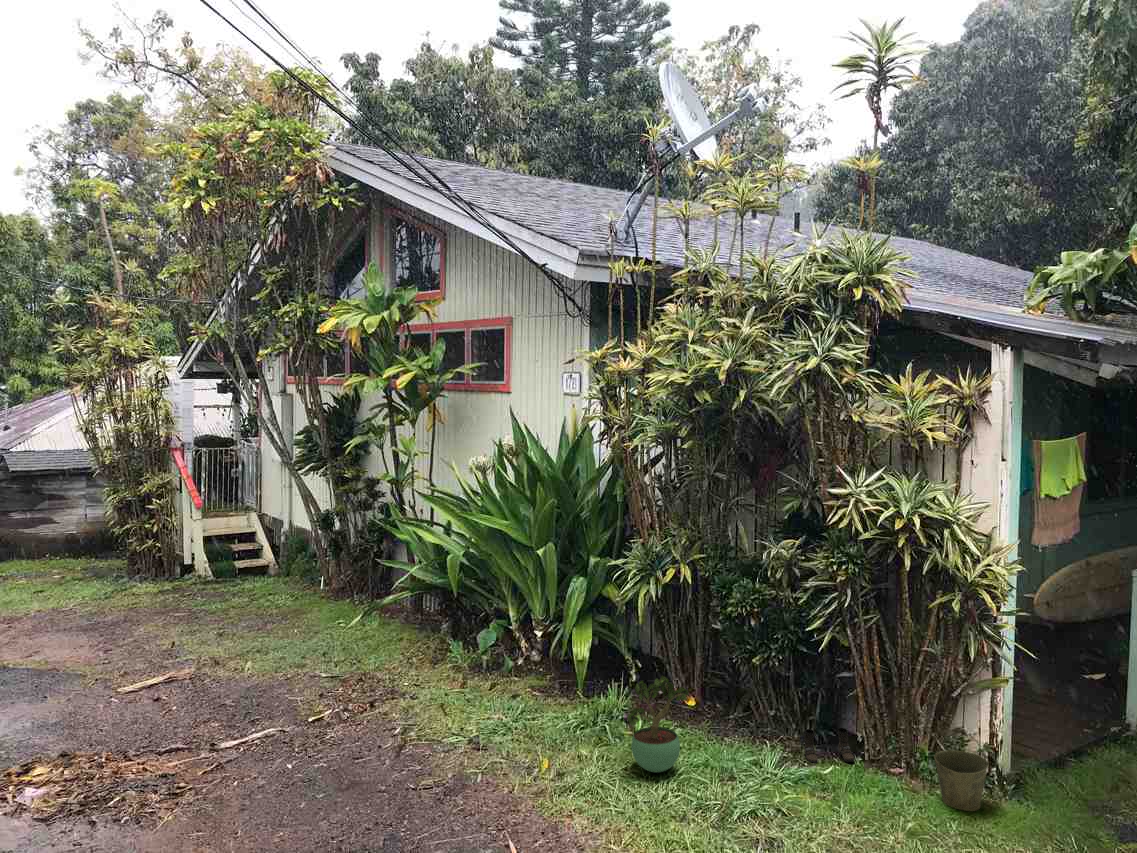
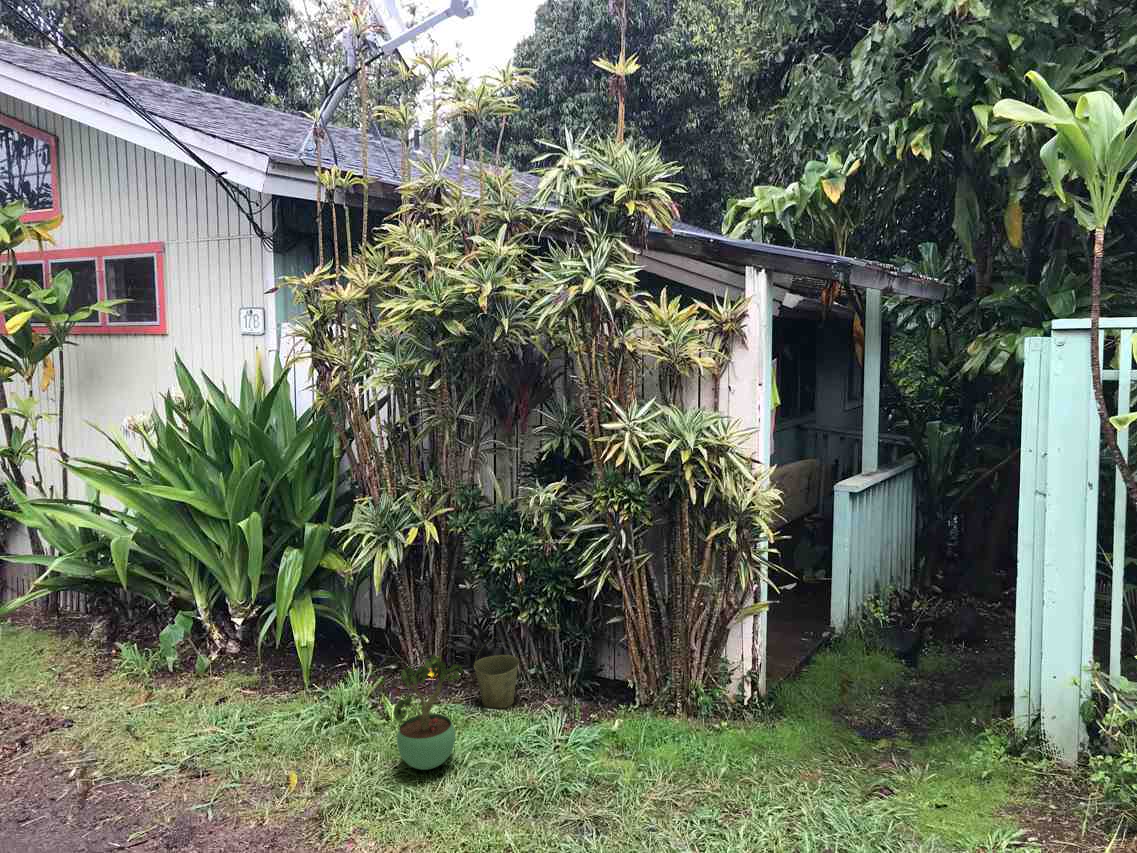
boots: present [803,728,854,763] -> none [574,675,627,719]
bucket: present [934,735,989,811] -> present [474,655,519,708]

